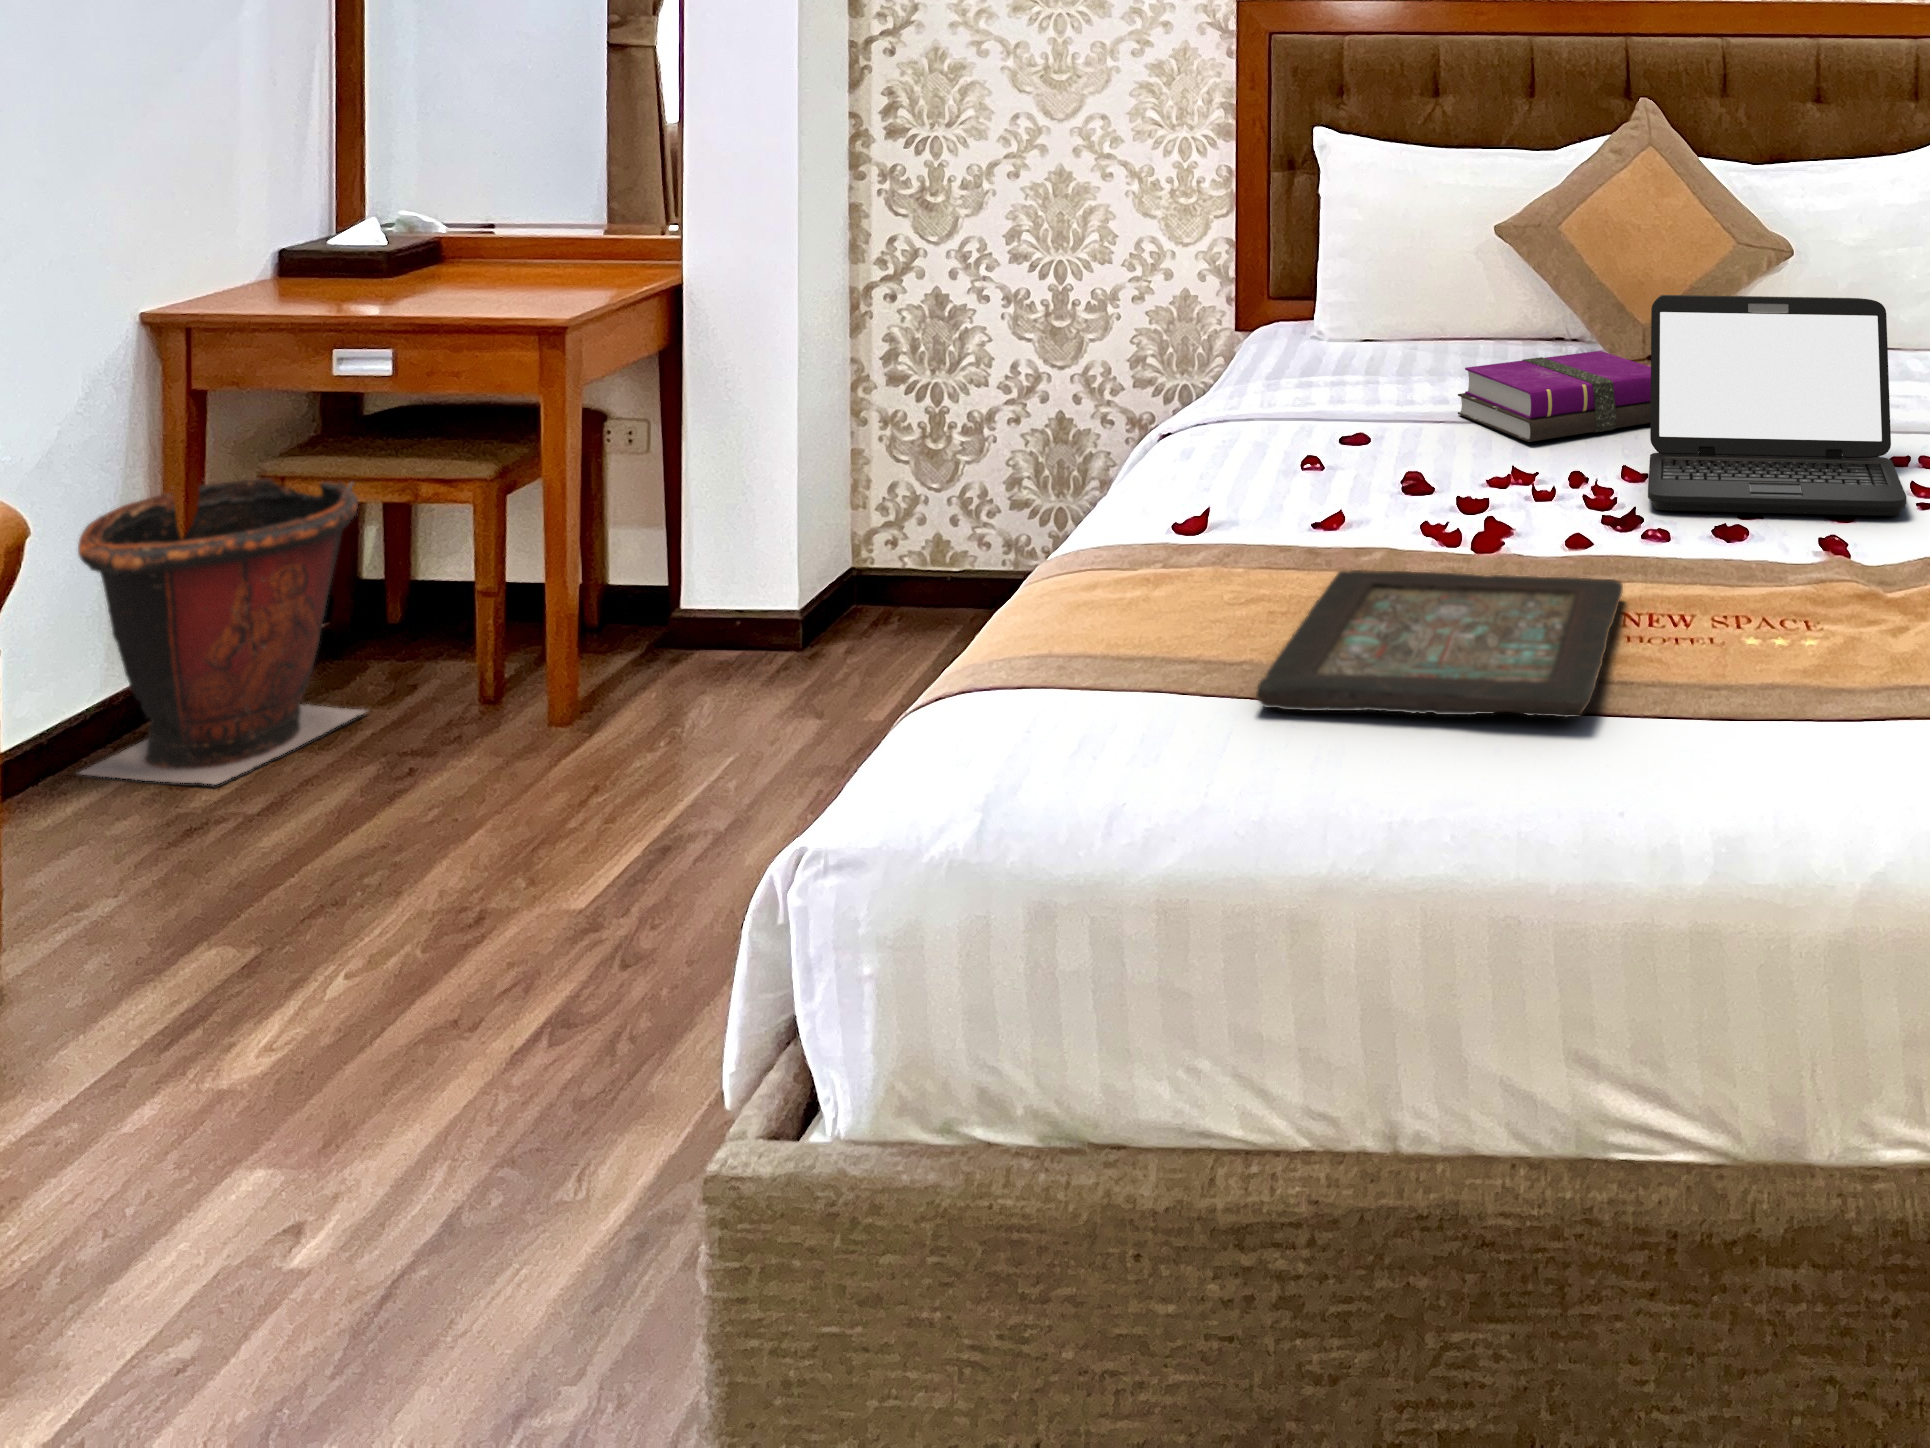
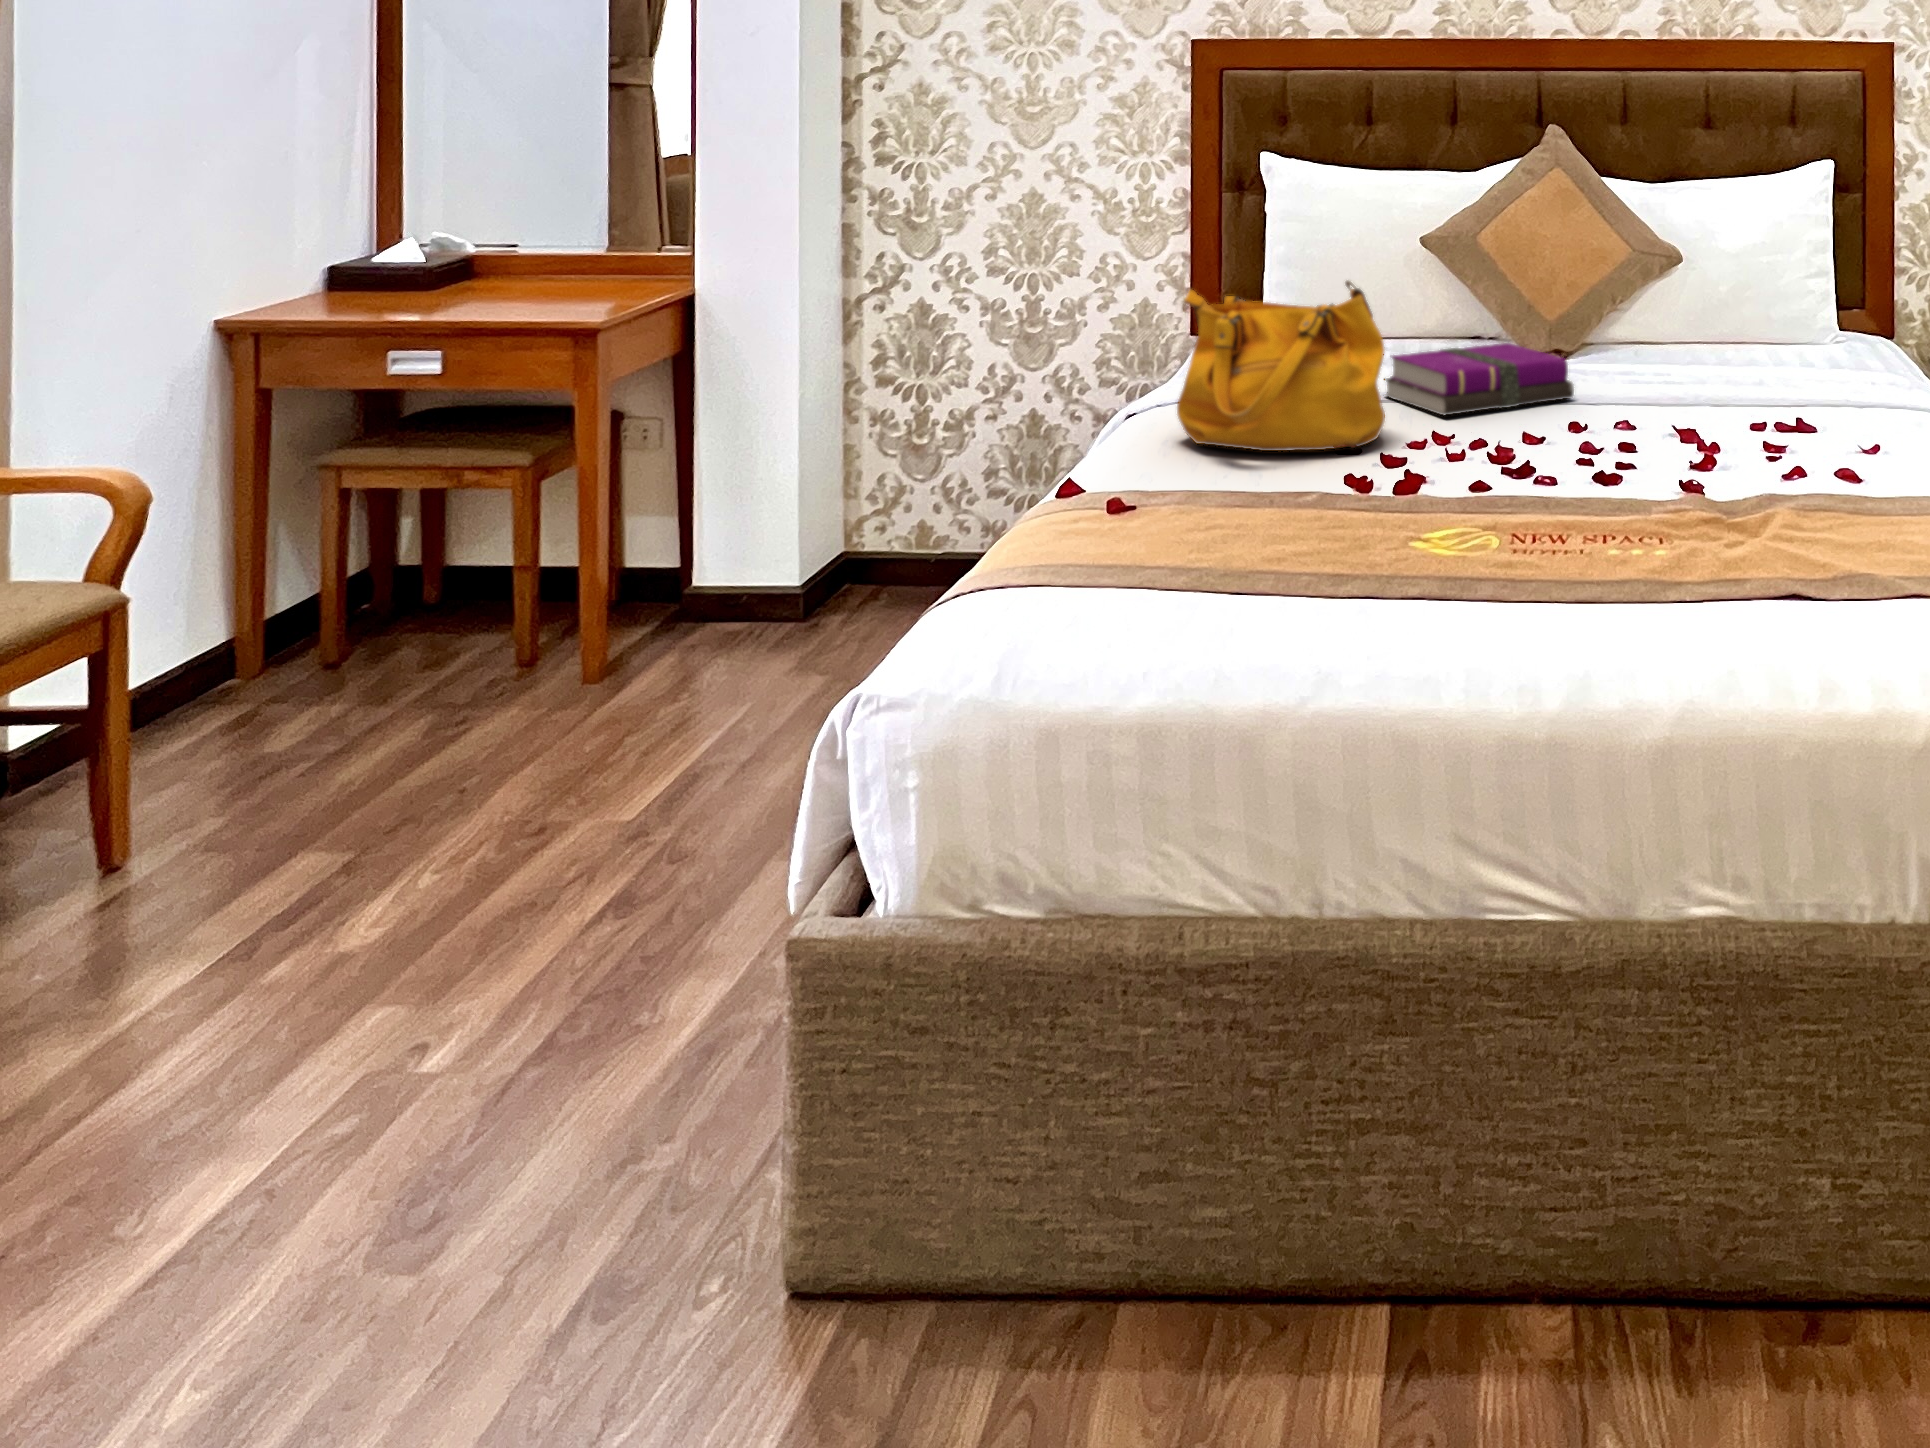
handbag: none [1218,287,1462,490] -> present [1177,281,1385,451]
laptop: present [1648,295,1907,516] -> none [1541,288,1757,466]
waste bin: present [78,479,365,785] -> none [165,451,418,730]
decorative tray: present [1256,570,1623,717] -> none [1214,504,1513,599]

